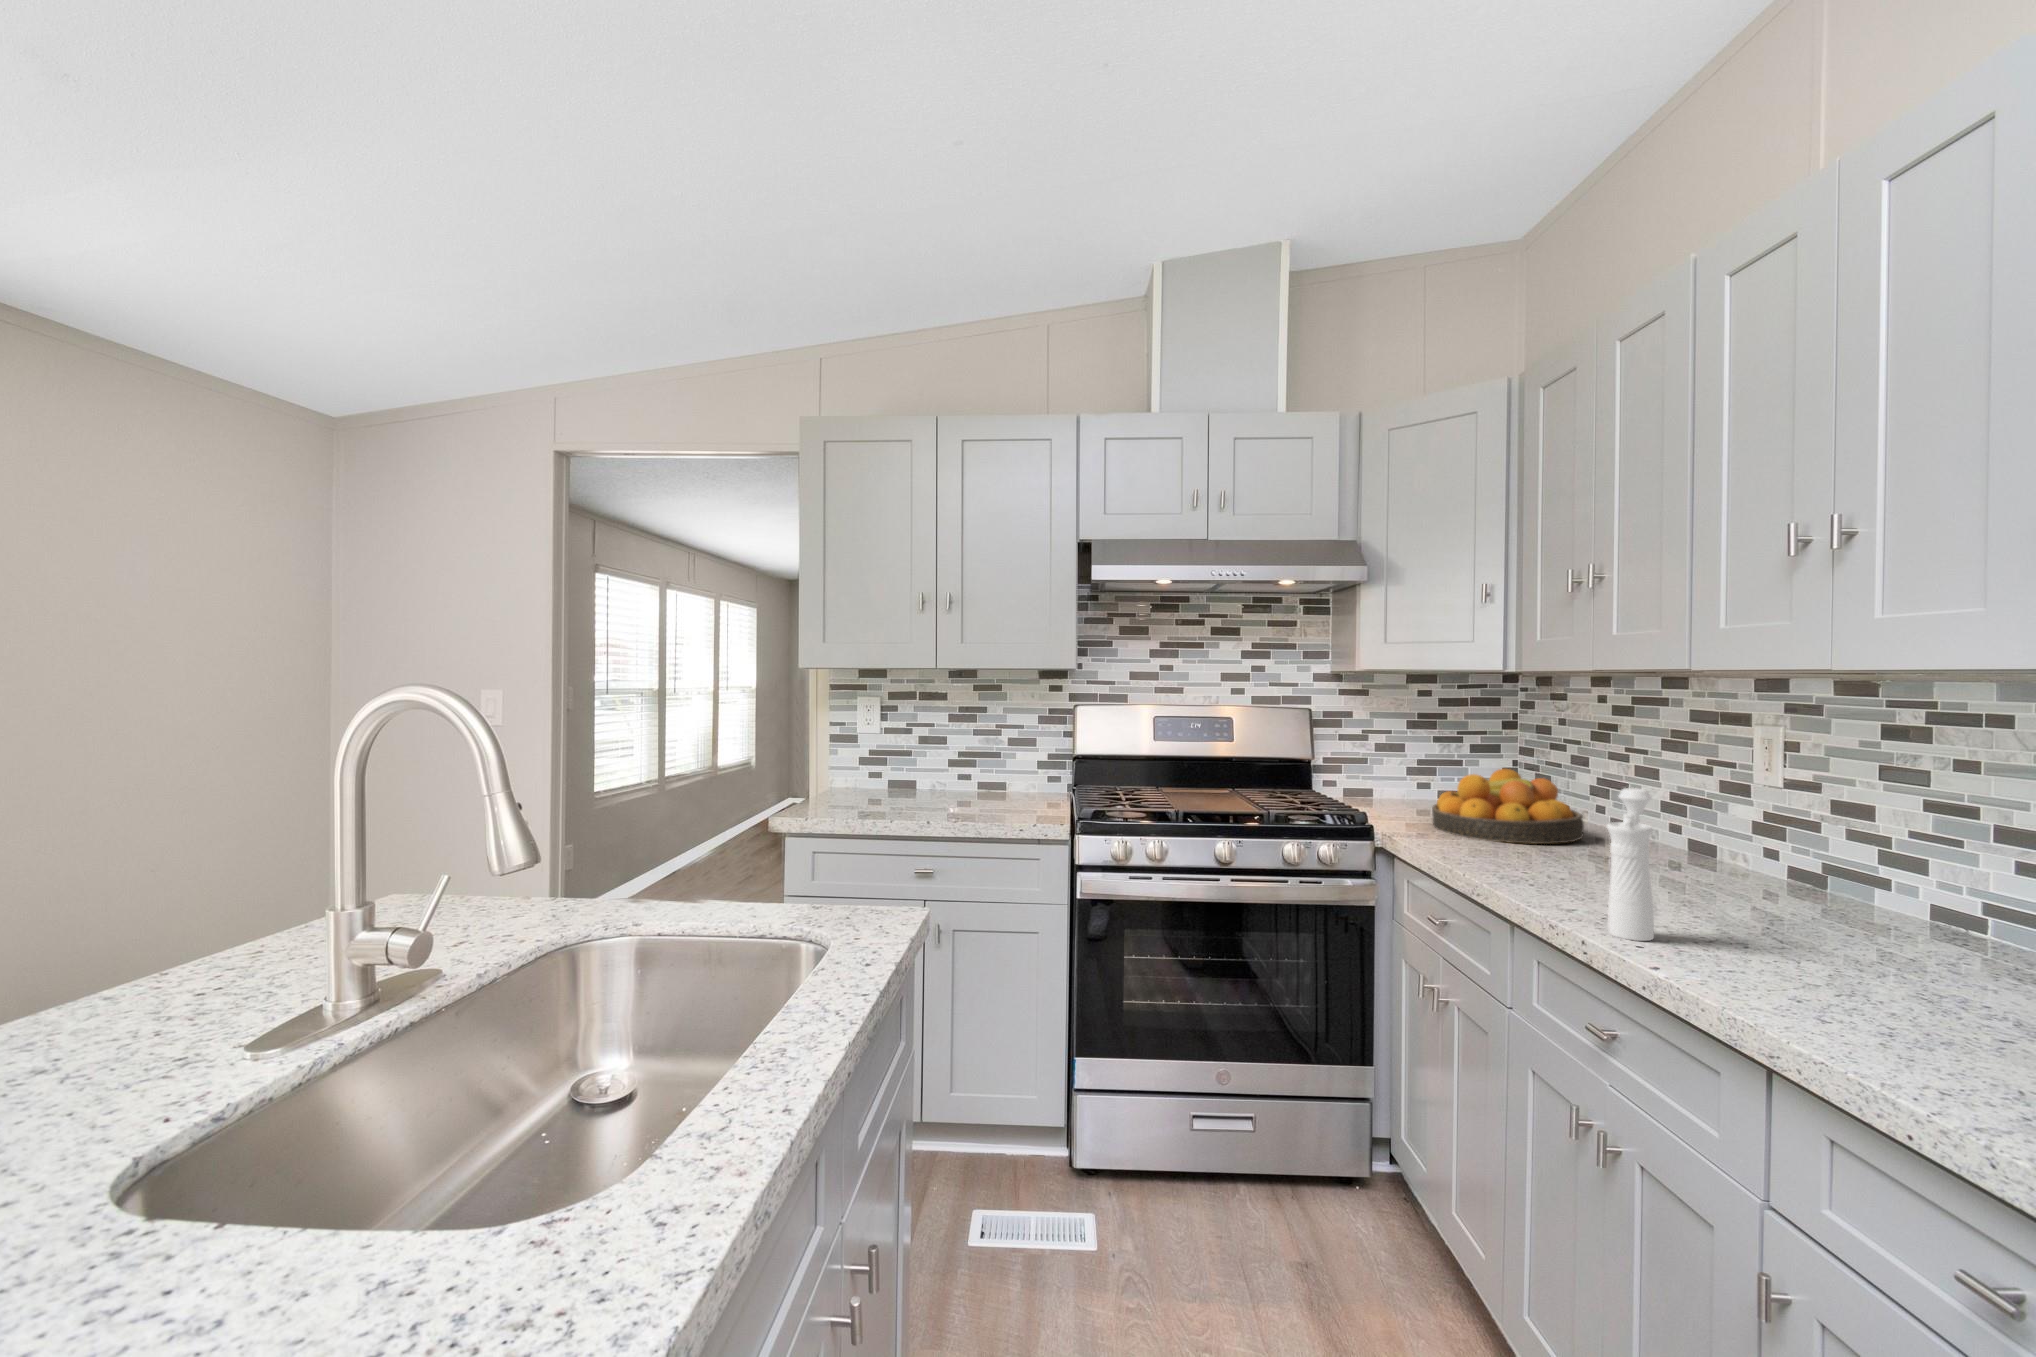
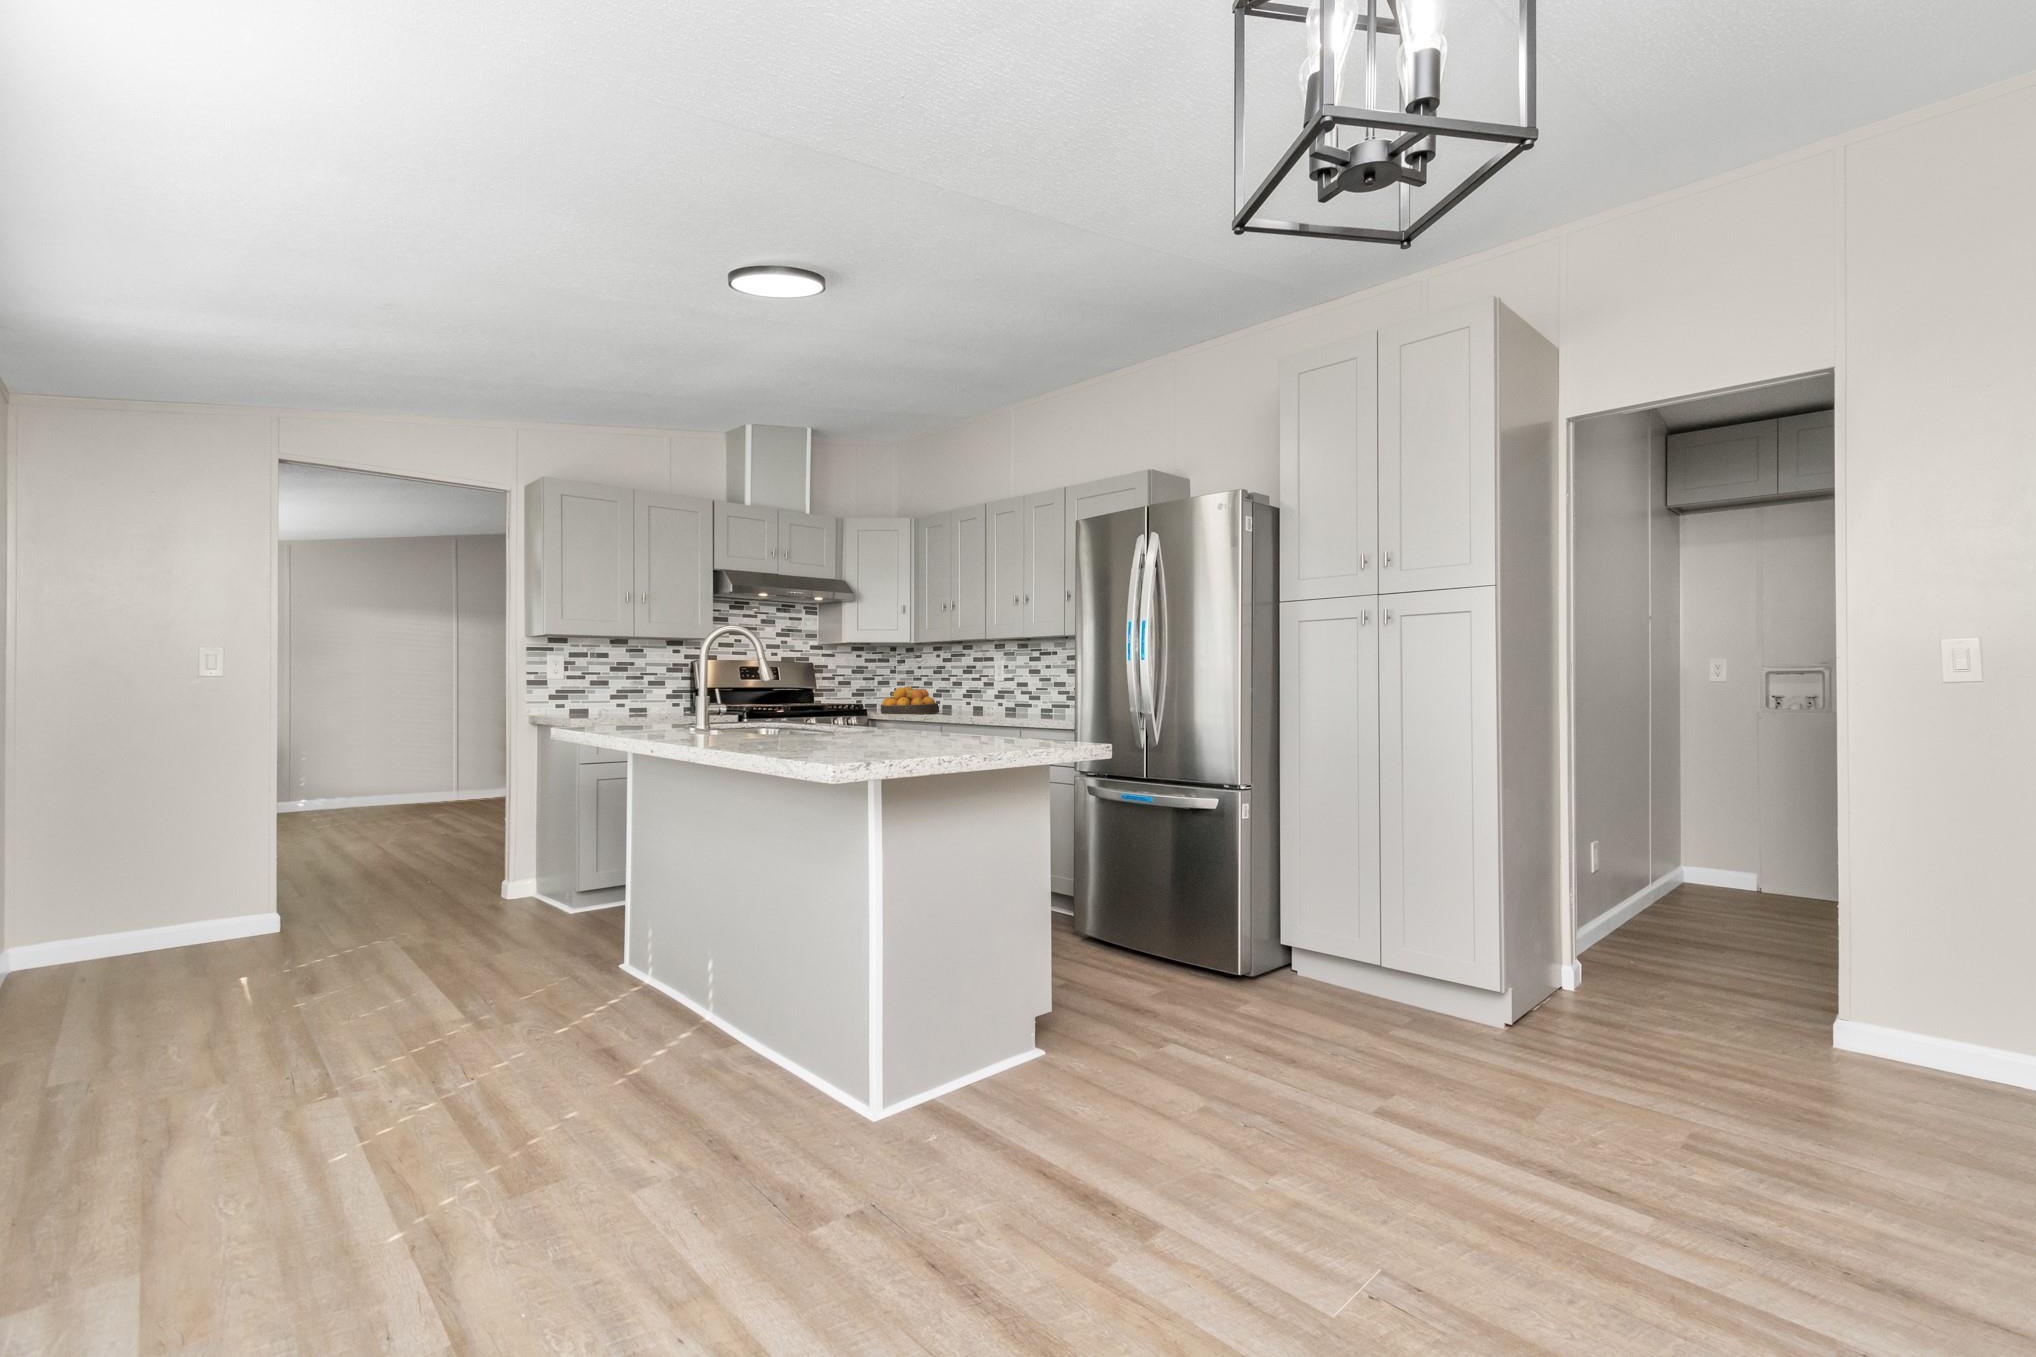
pepper mill: present [1607,788,1654,941] -> none [973,674,986,718]

